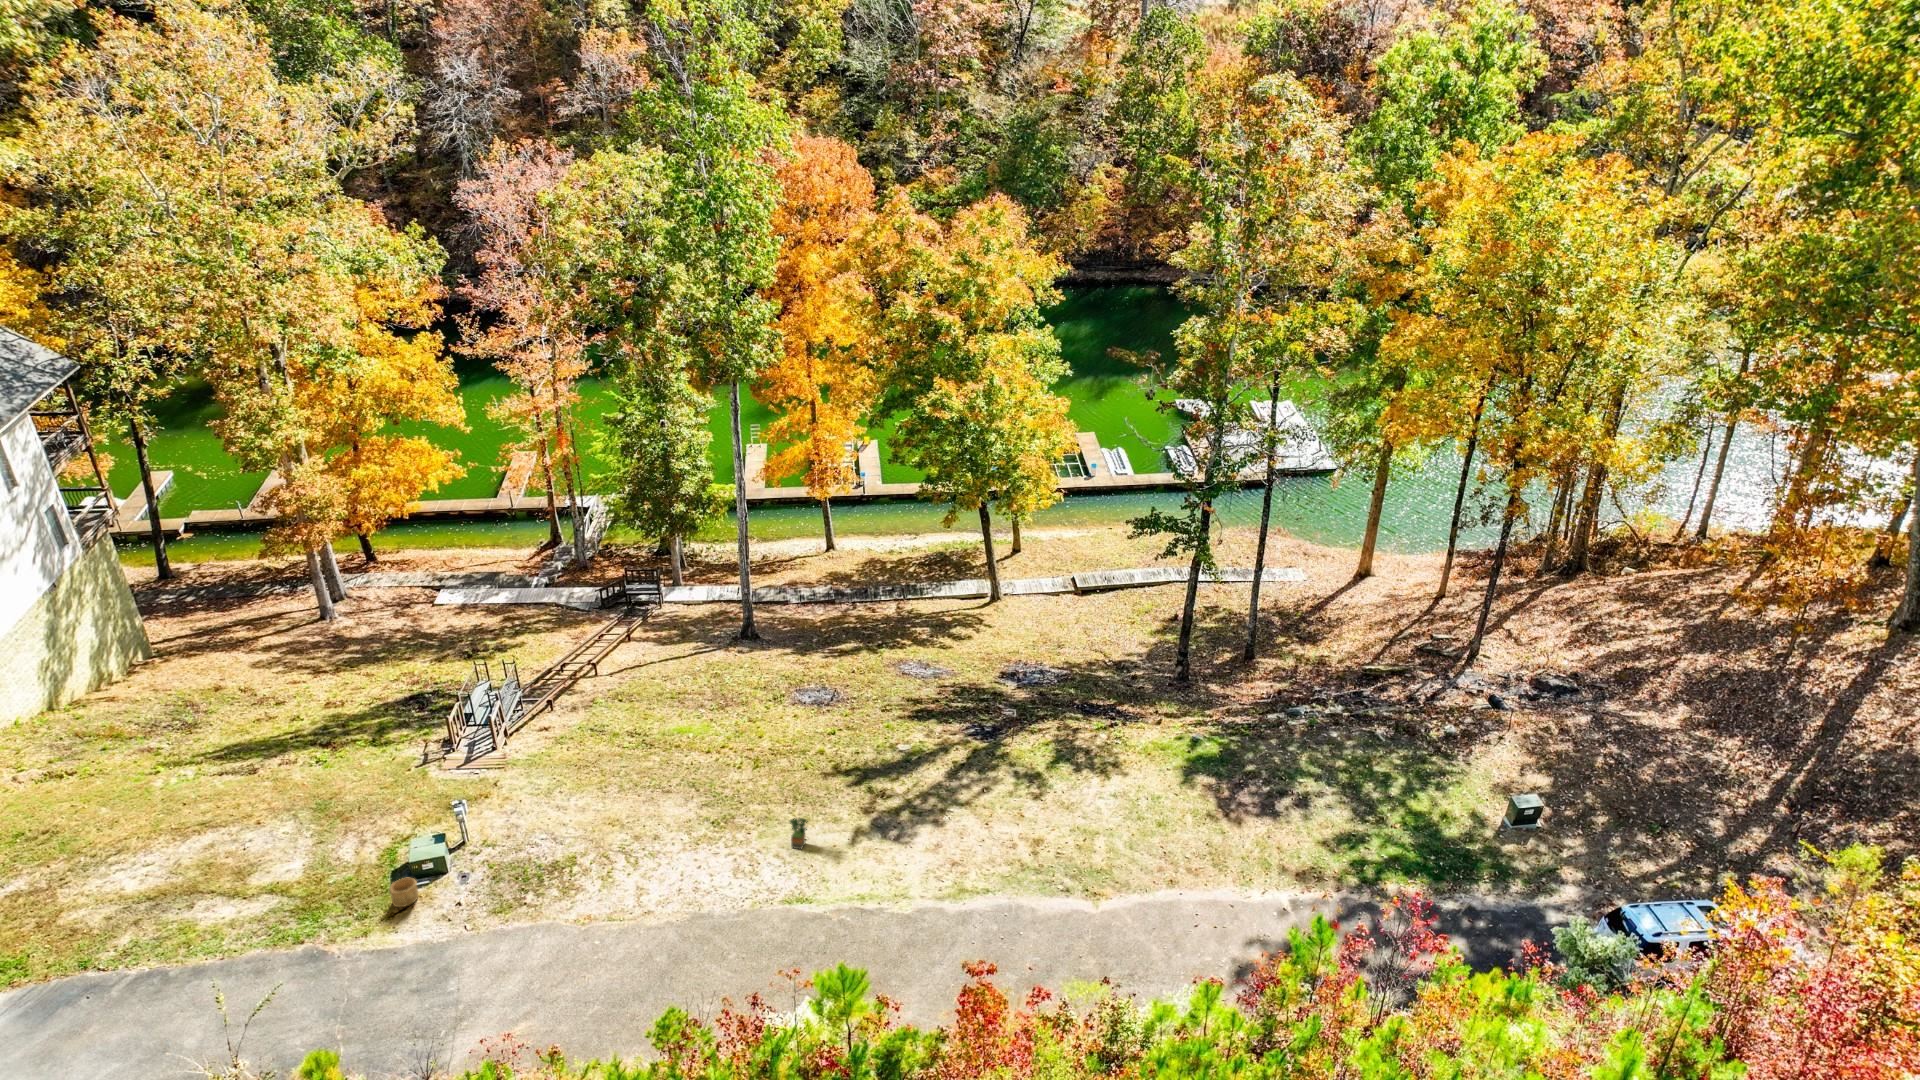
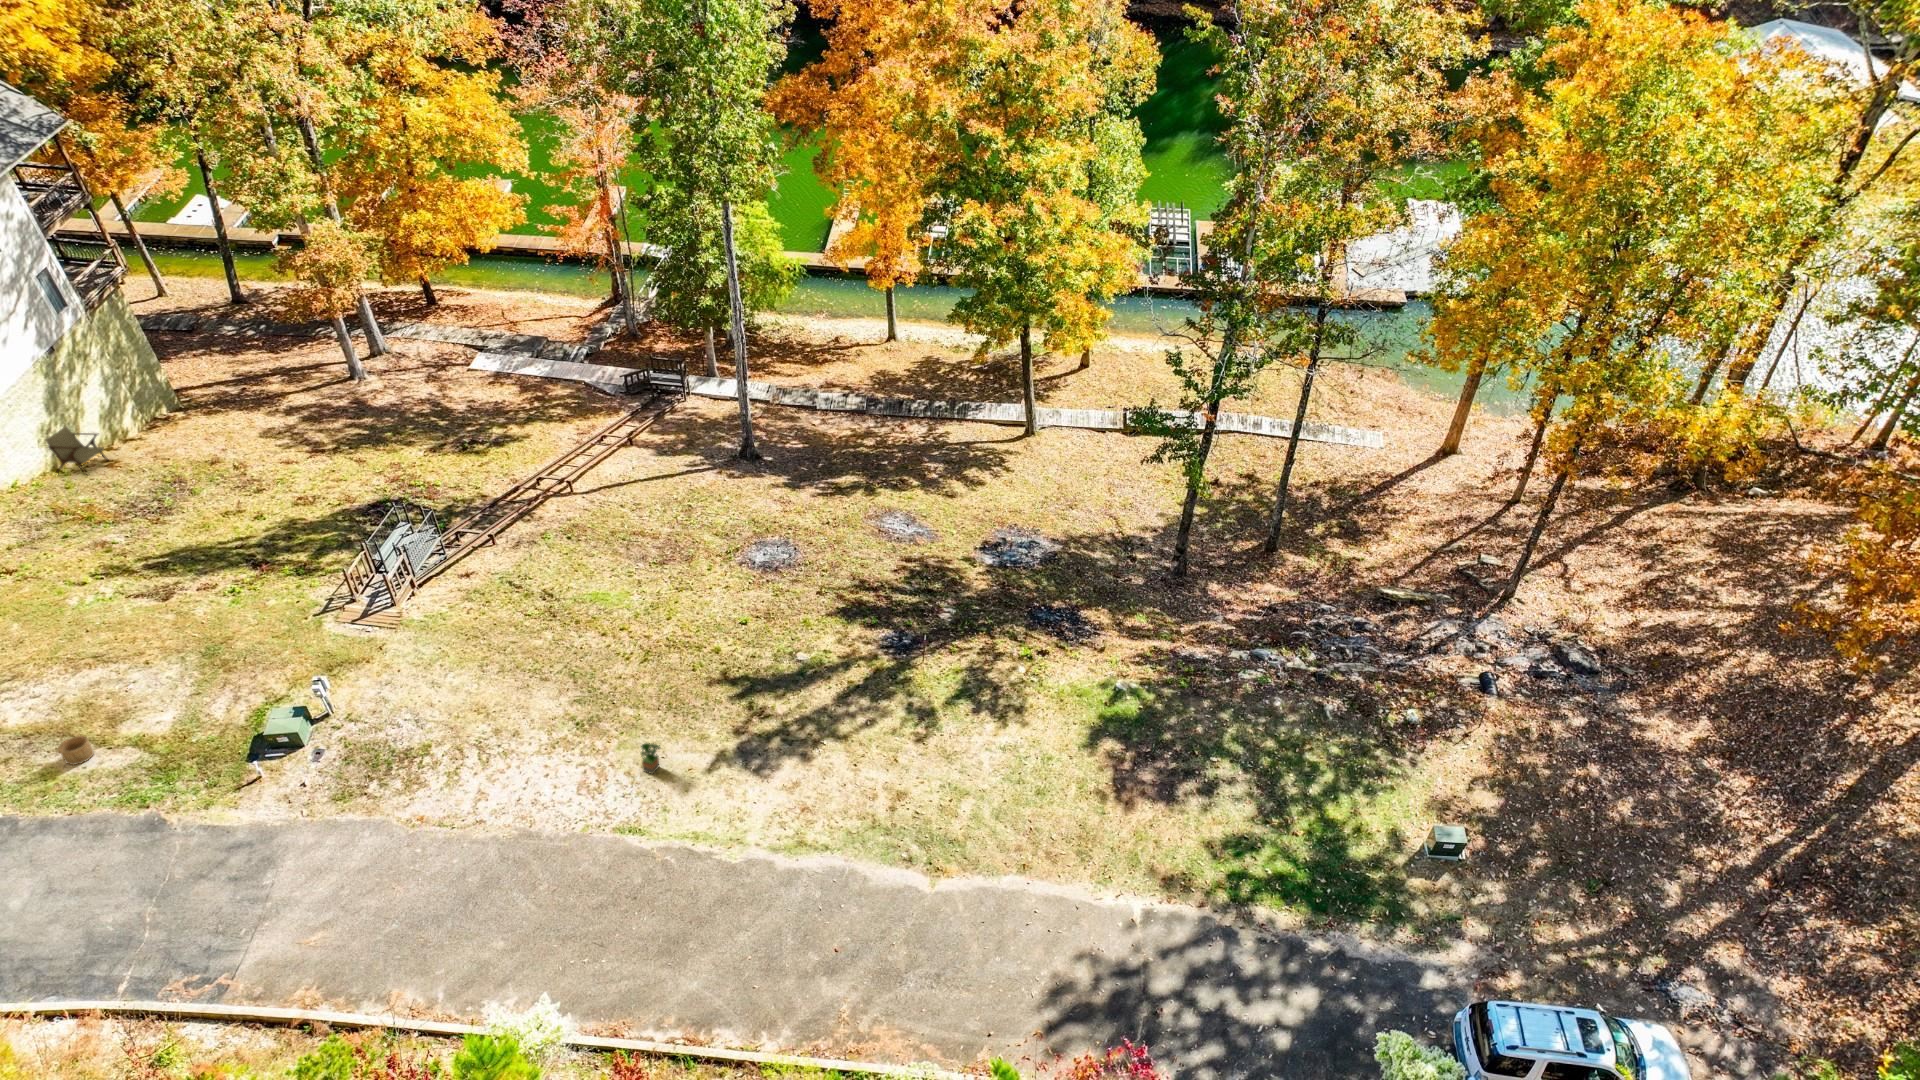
lounge chair: none [119,637,176,684] -> present [45,426,108,475]
wooden bucket: present [390,878,418,907] -> present [58,736,93,765]

